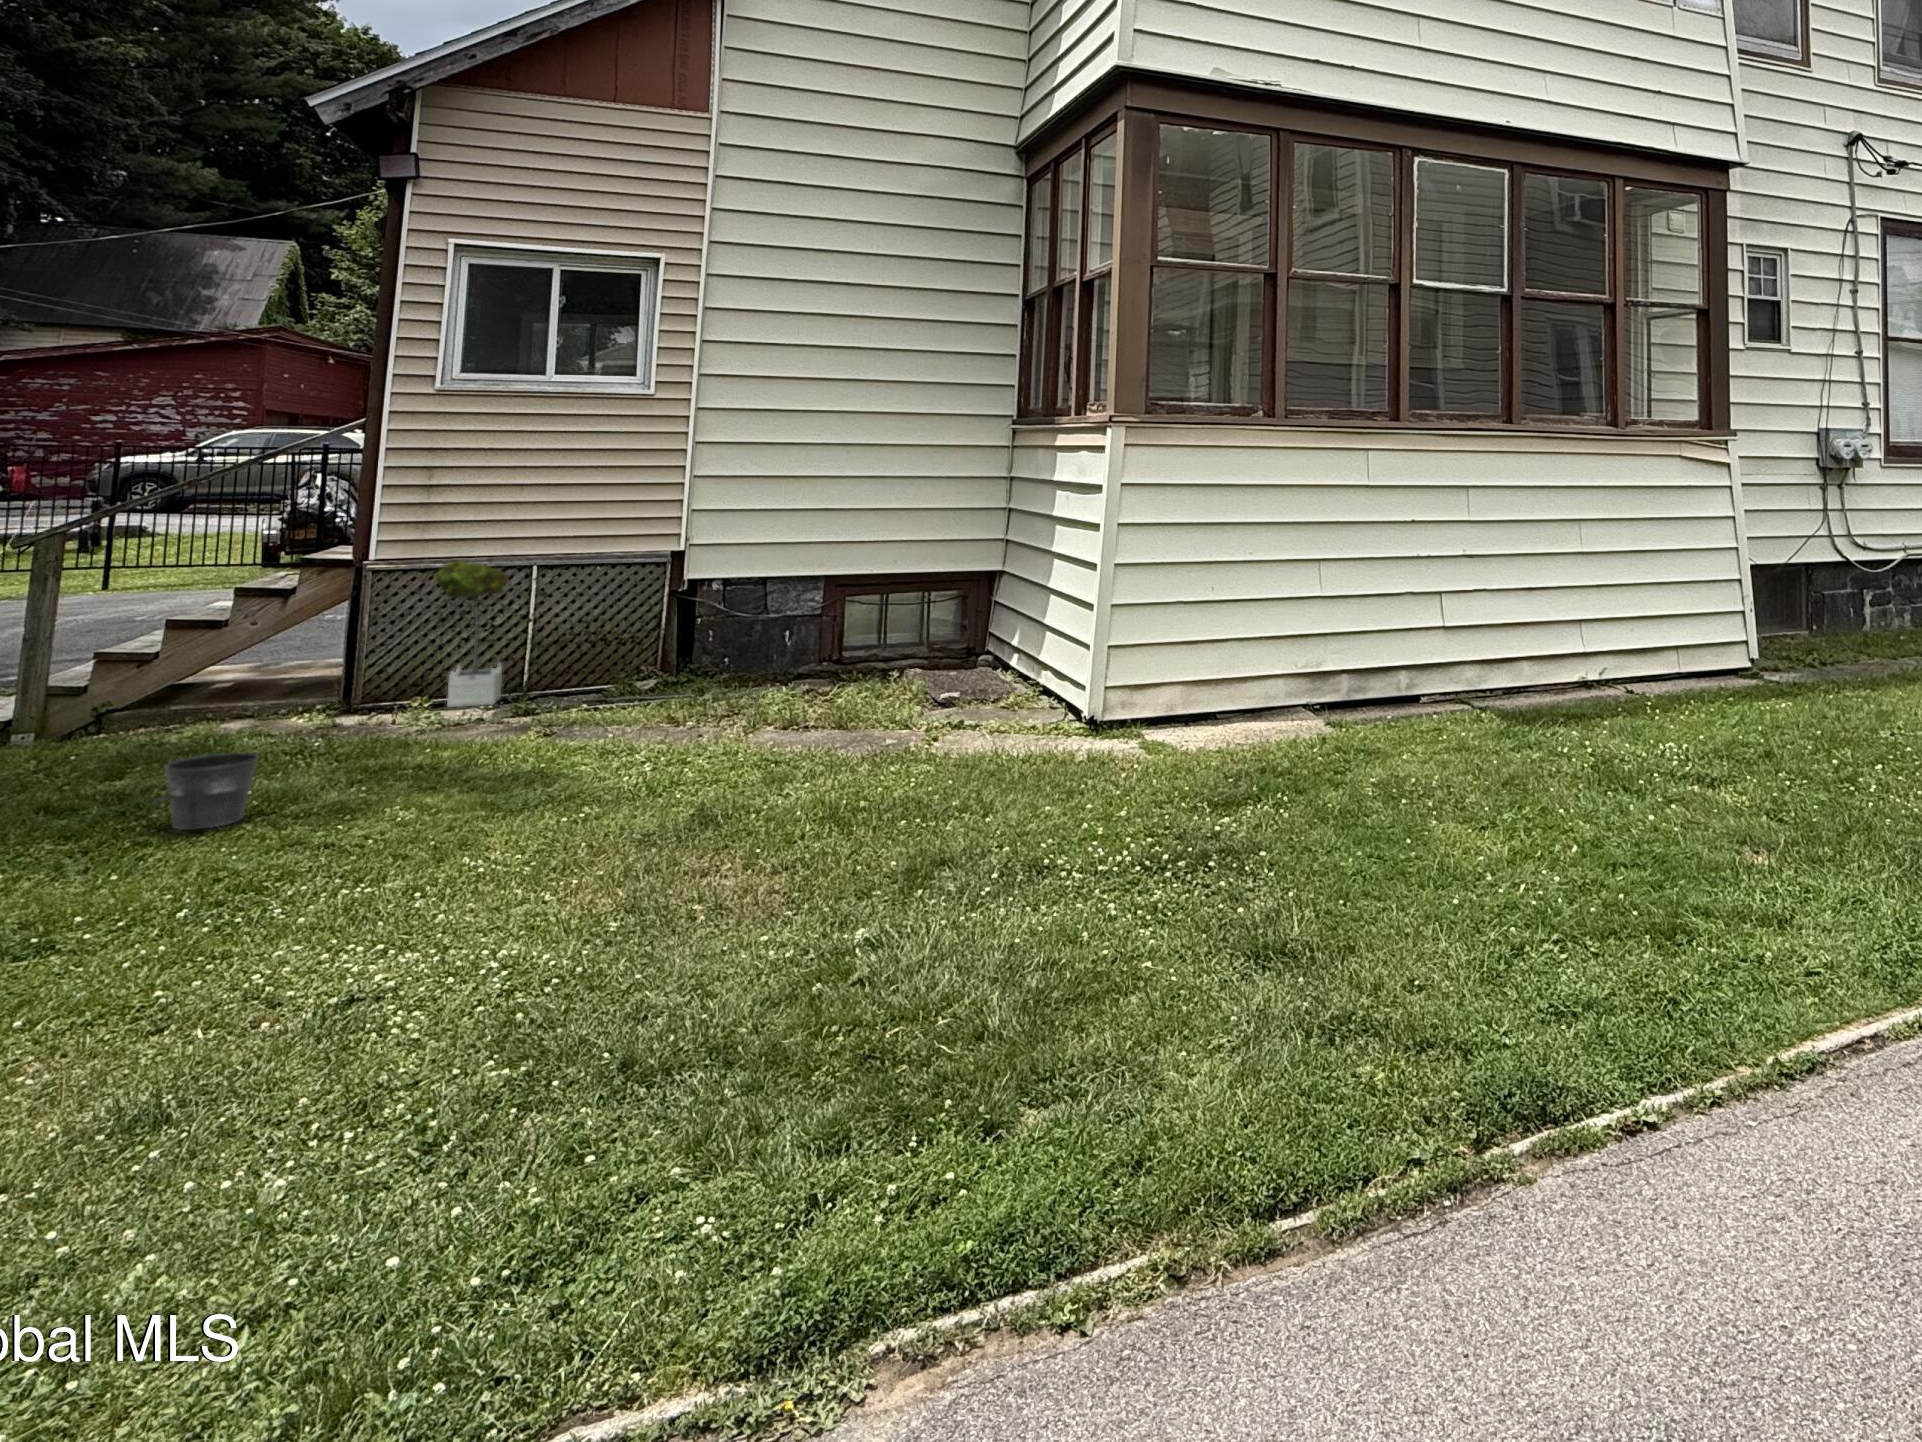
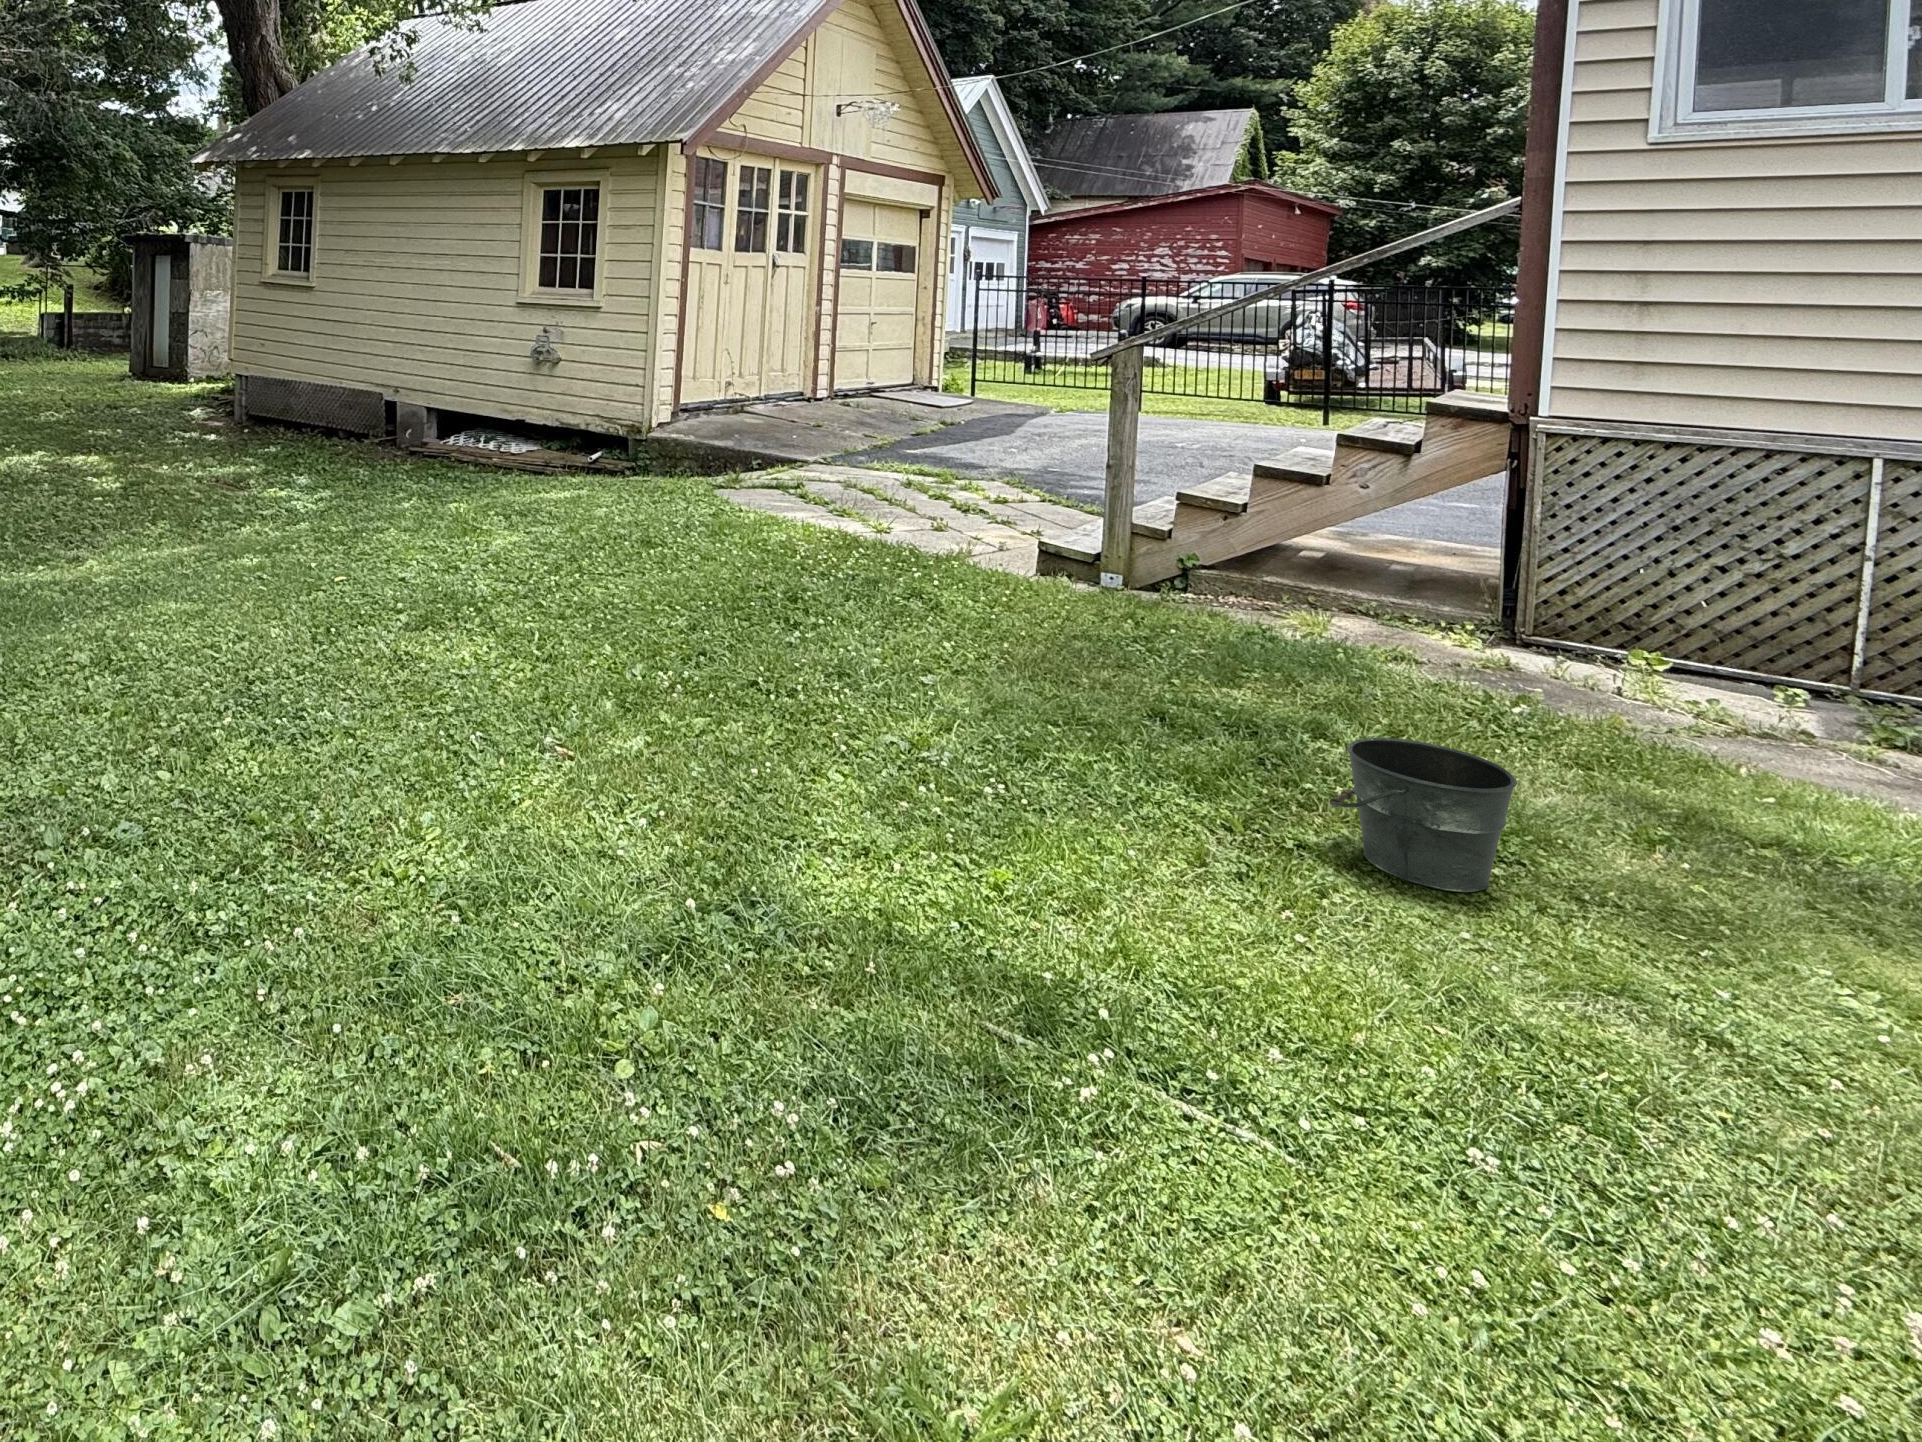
potted tree: present [436,560,508,707] -> none [1674,432,1834,700]

